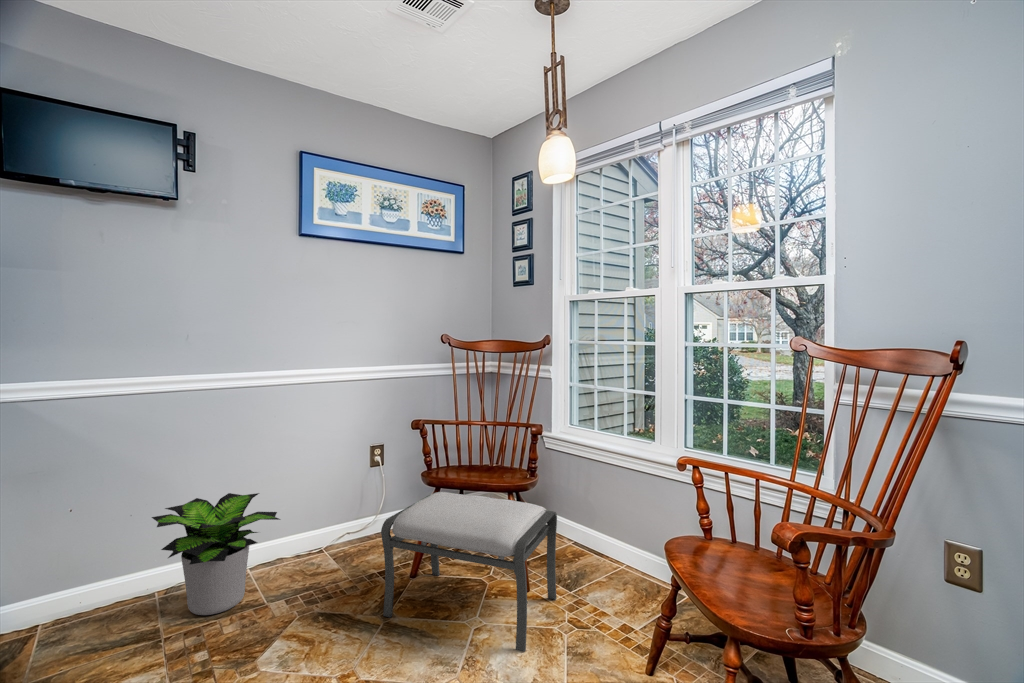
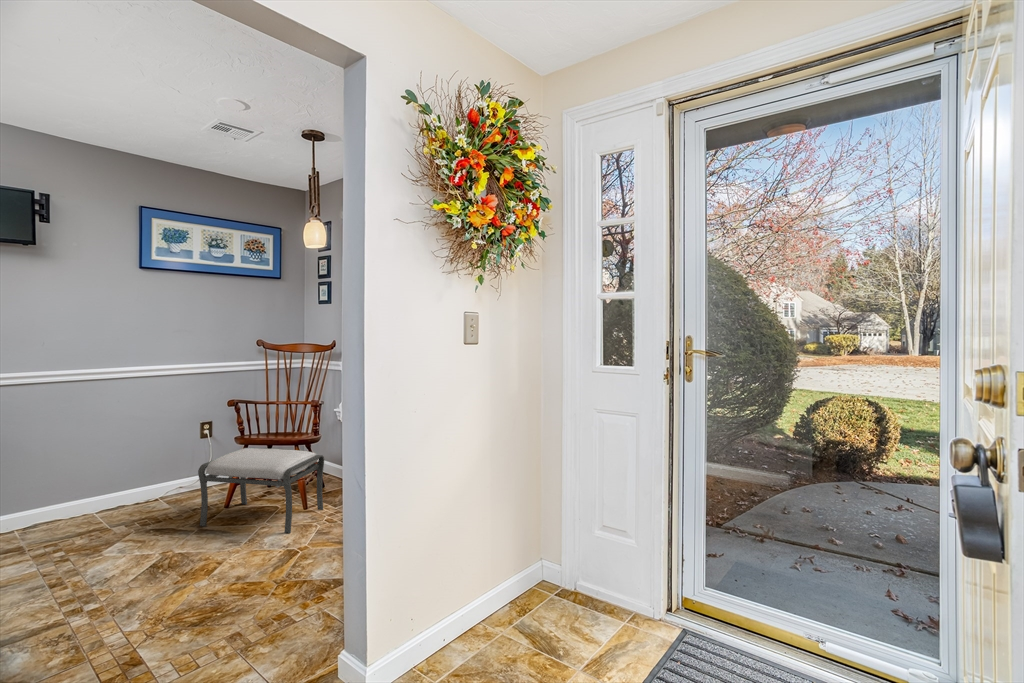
potted plant: present [152,493,280,615] -> none [17,455,123,536]

